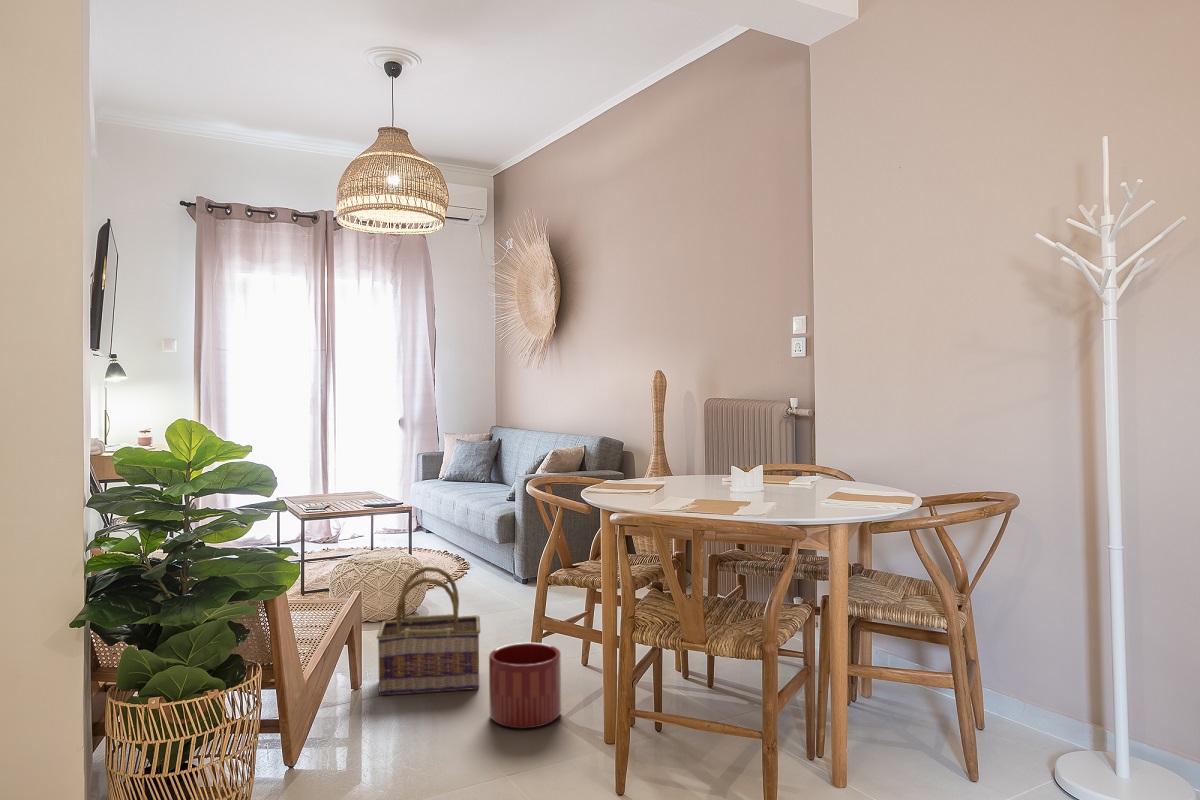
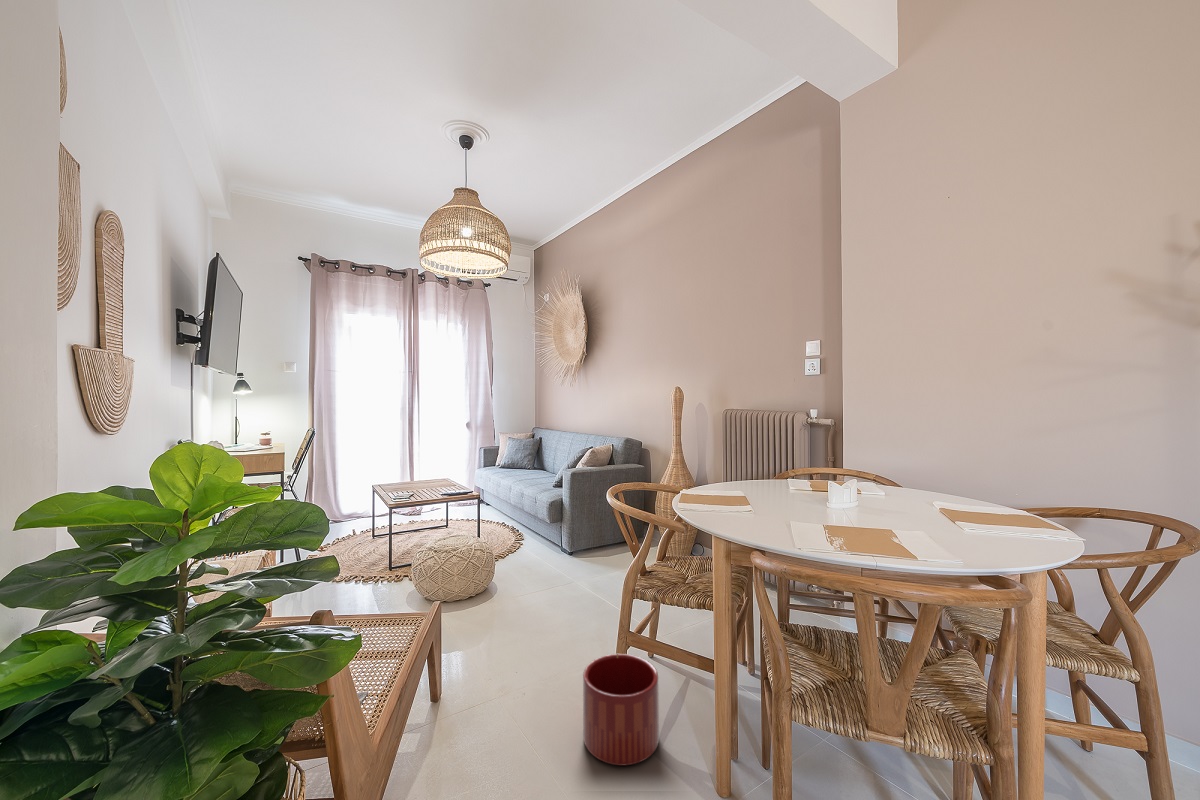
basket: present [377,567,480,695] -> none [459,568,564,708]

